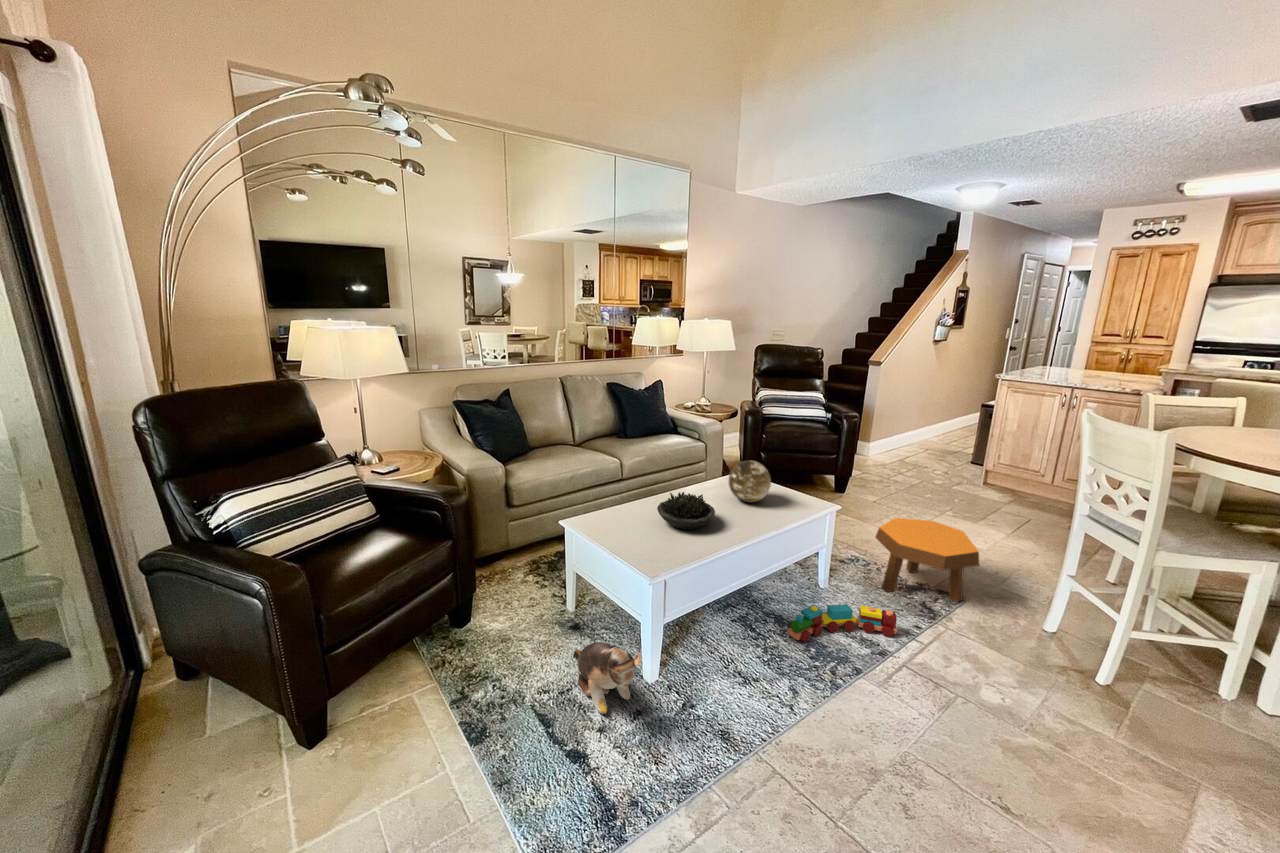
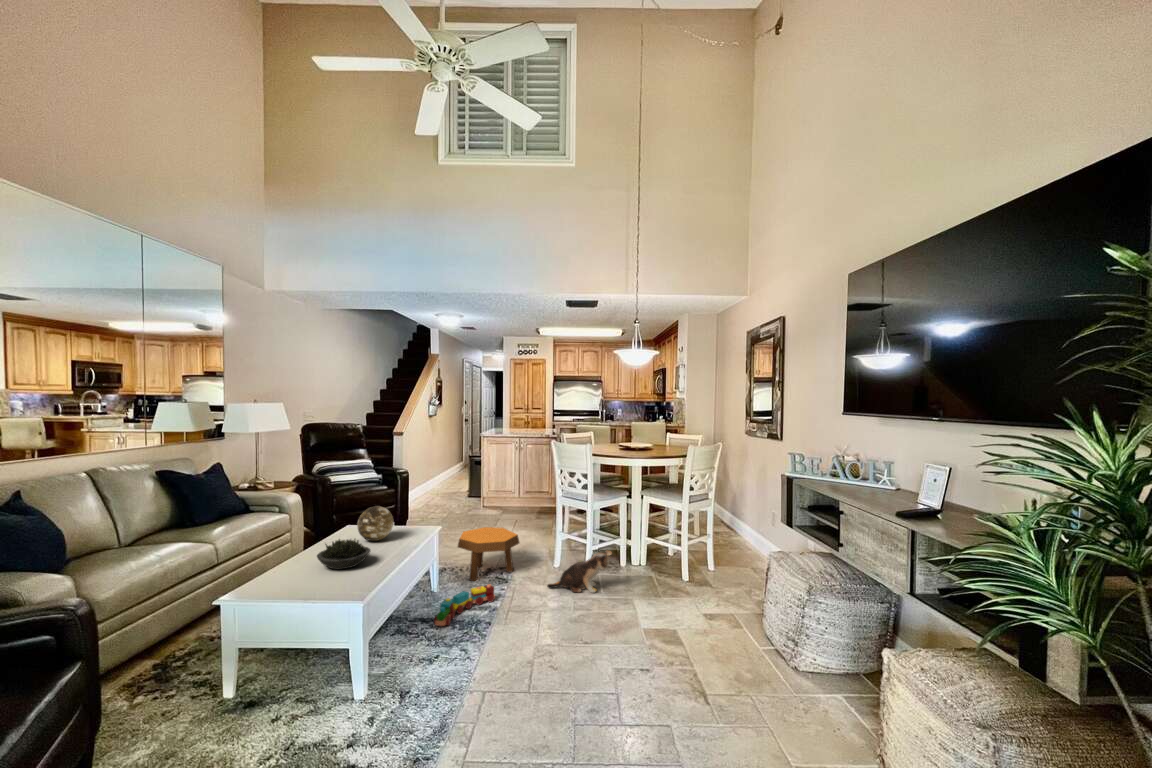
plush toy: present [574,642,641,714] -> present [547,551,612,593]

